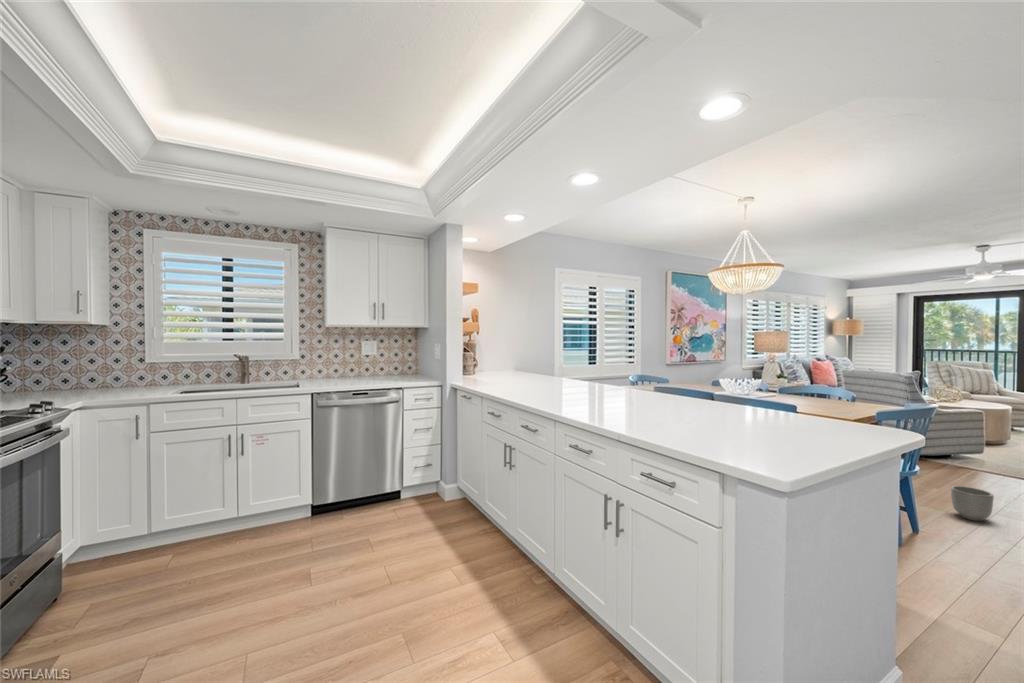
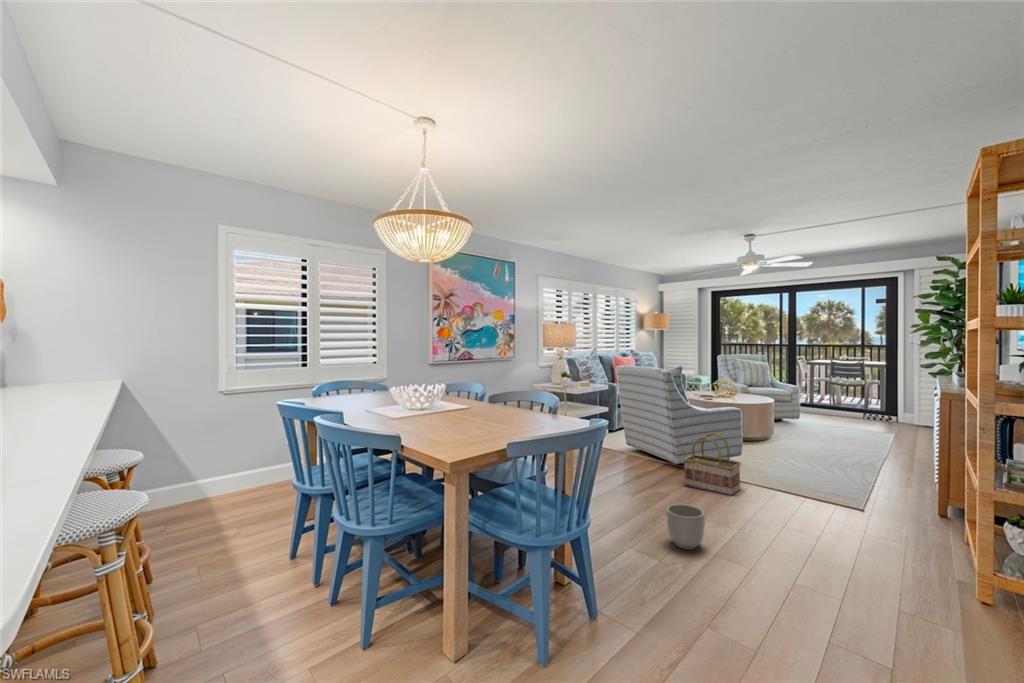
basket: none [936,434,1001,489] -> present [684,433,740,496]

